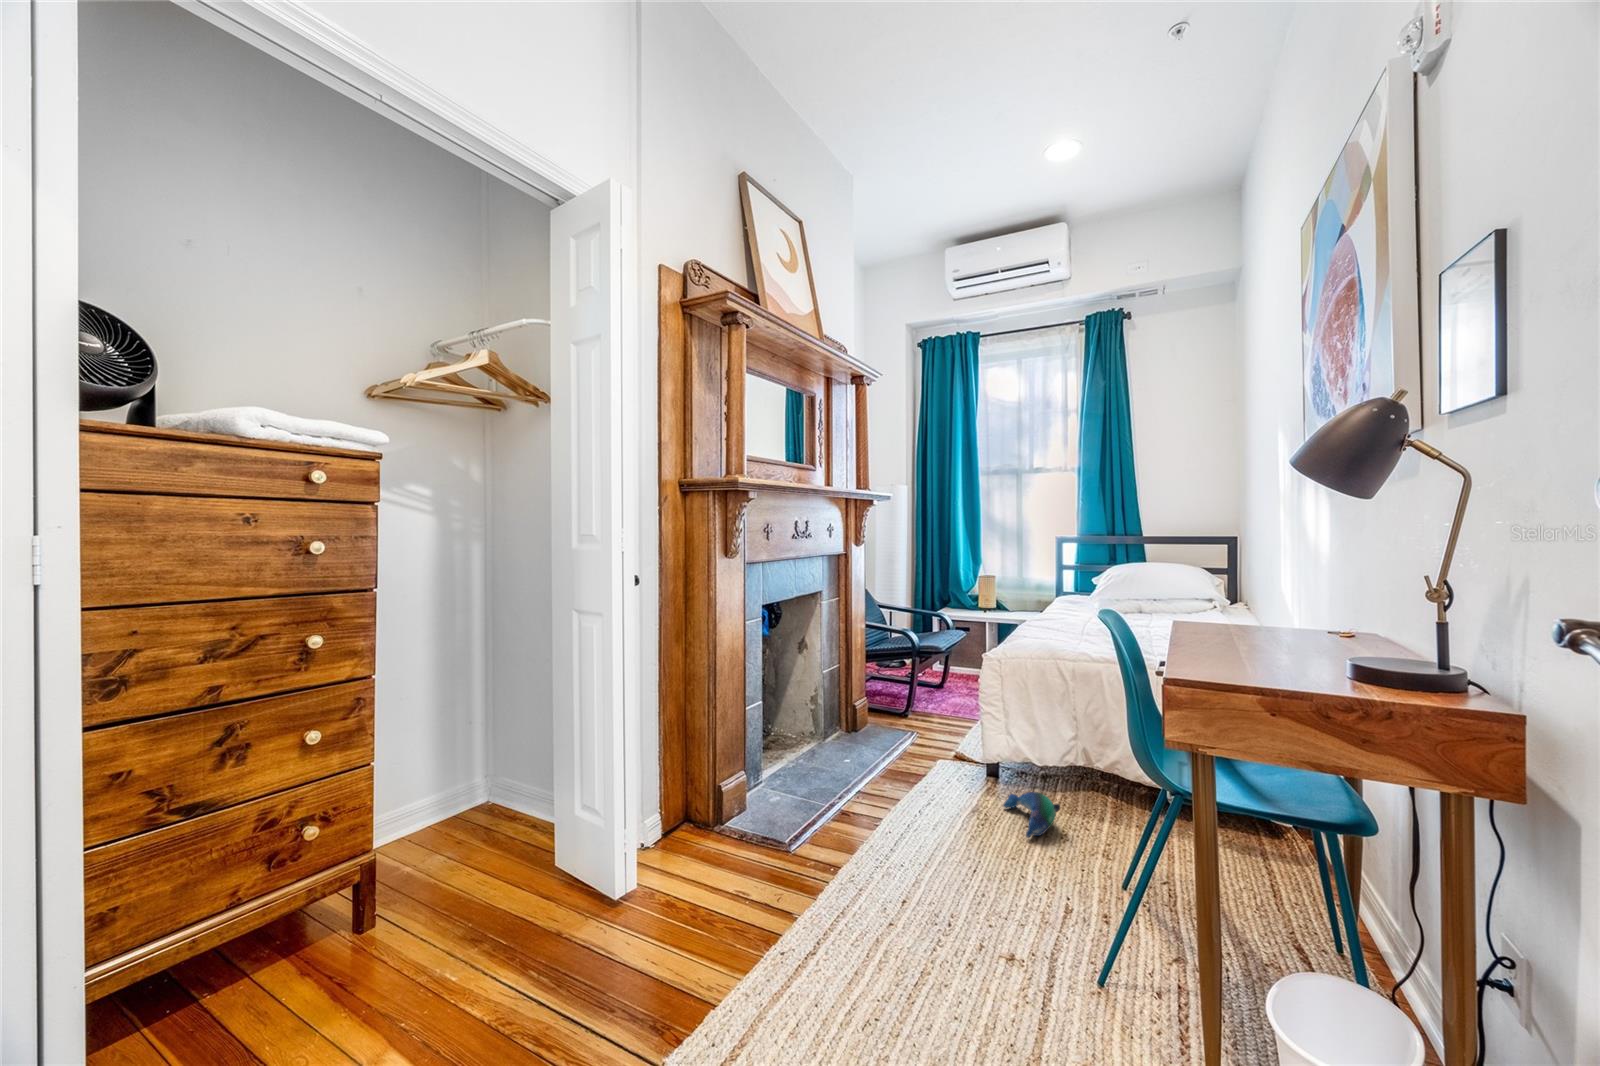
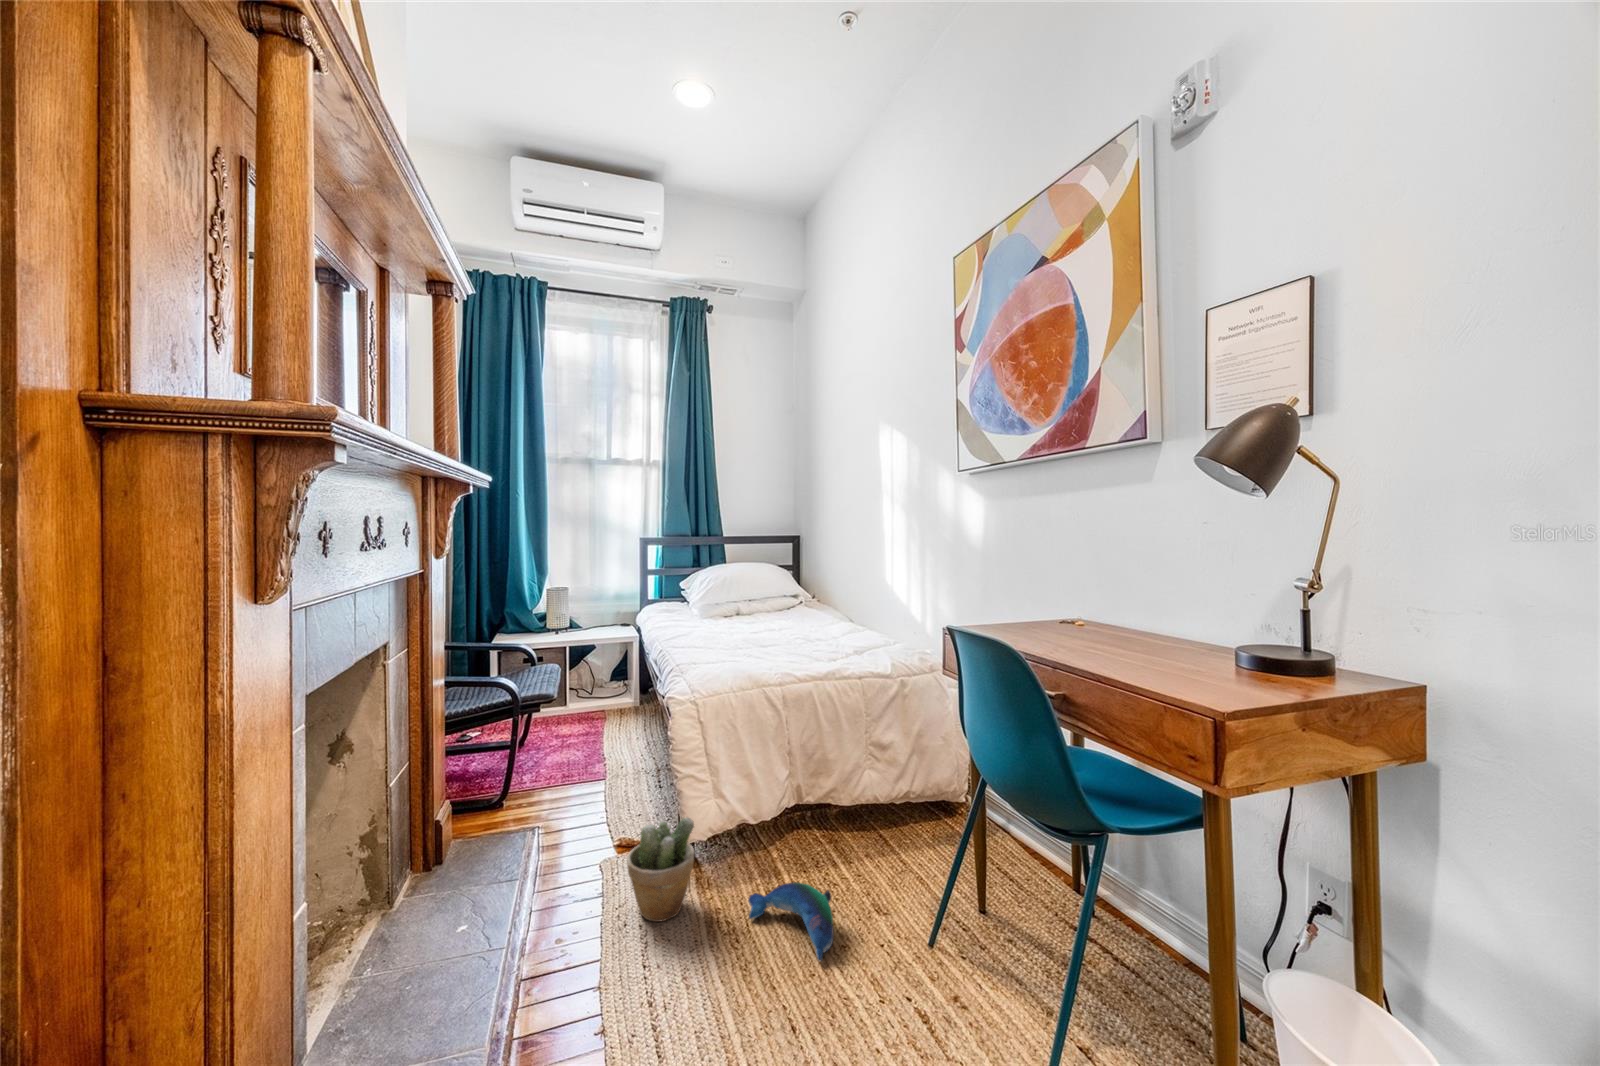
potted plant: none [931,726,977,791] -> present [627,817,695,922]

